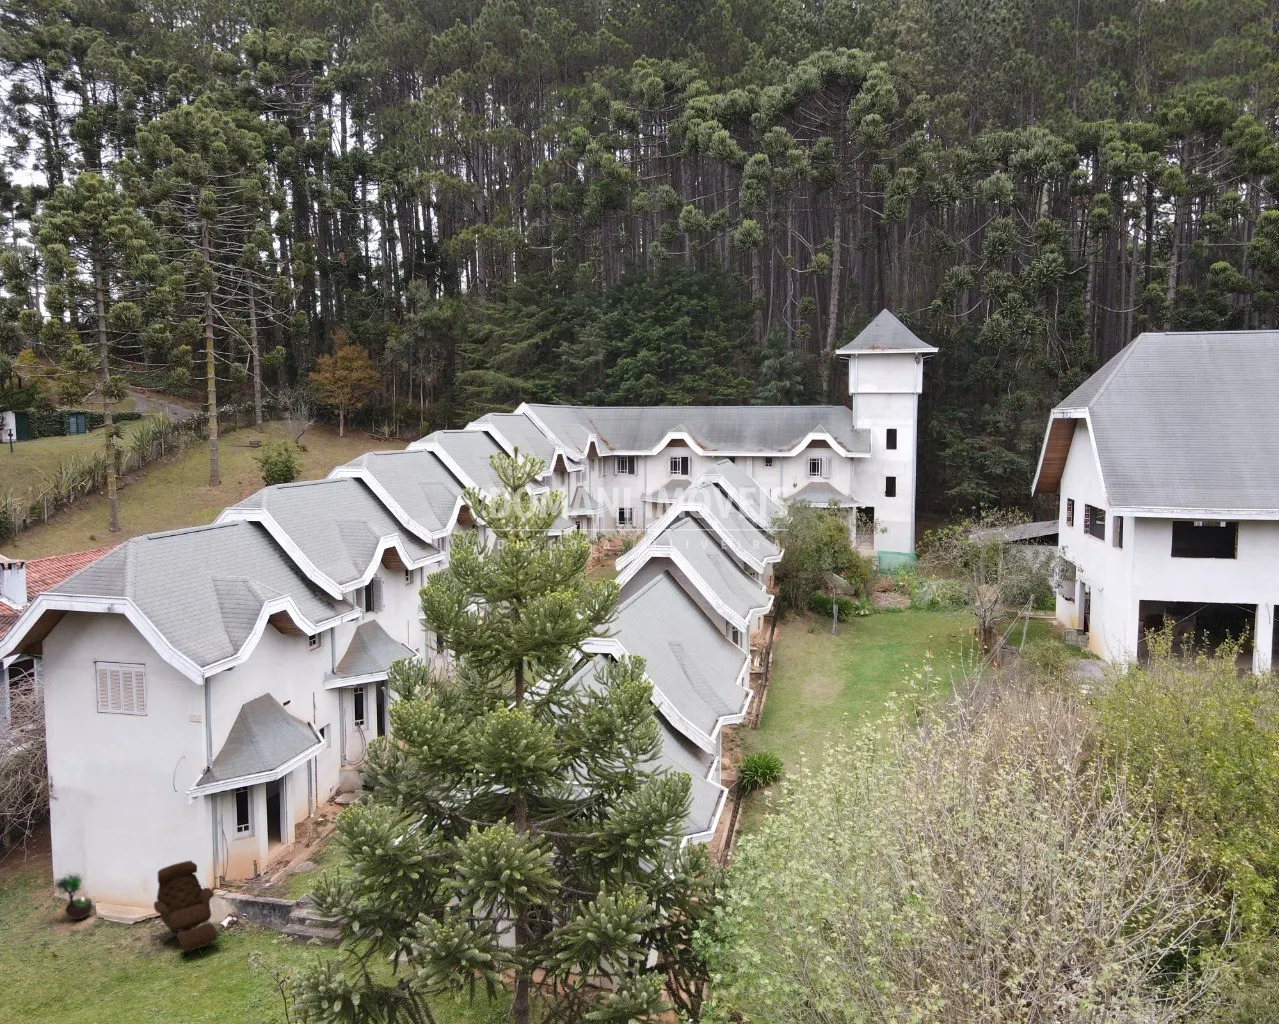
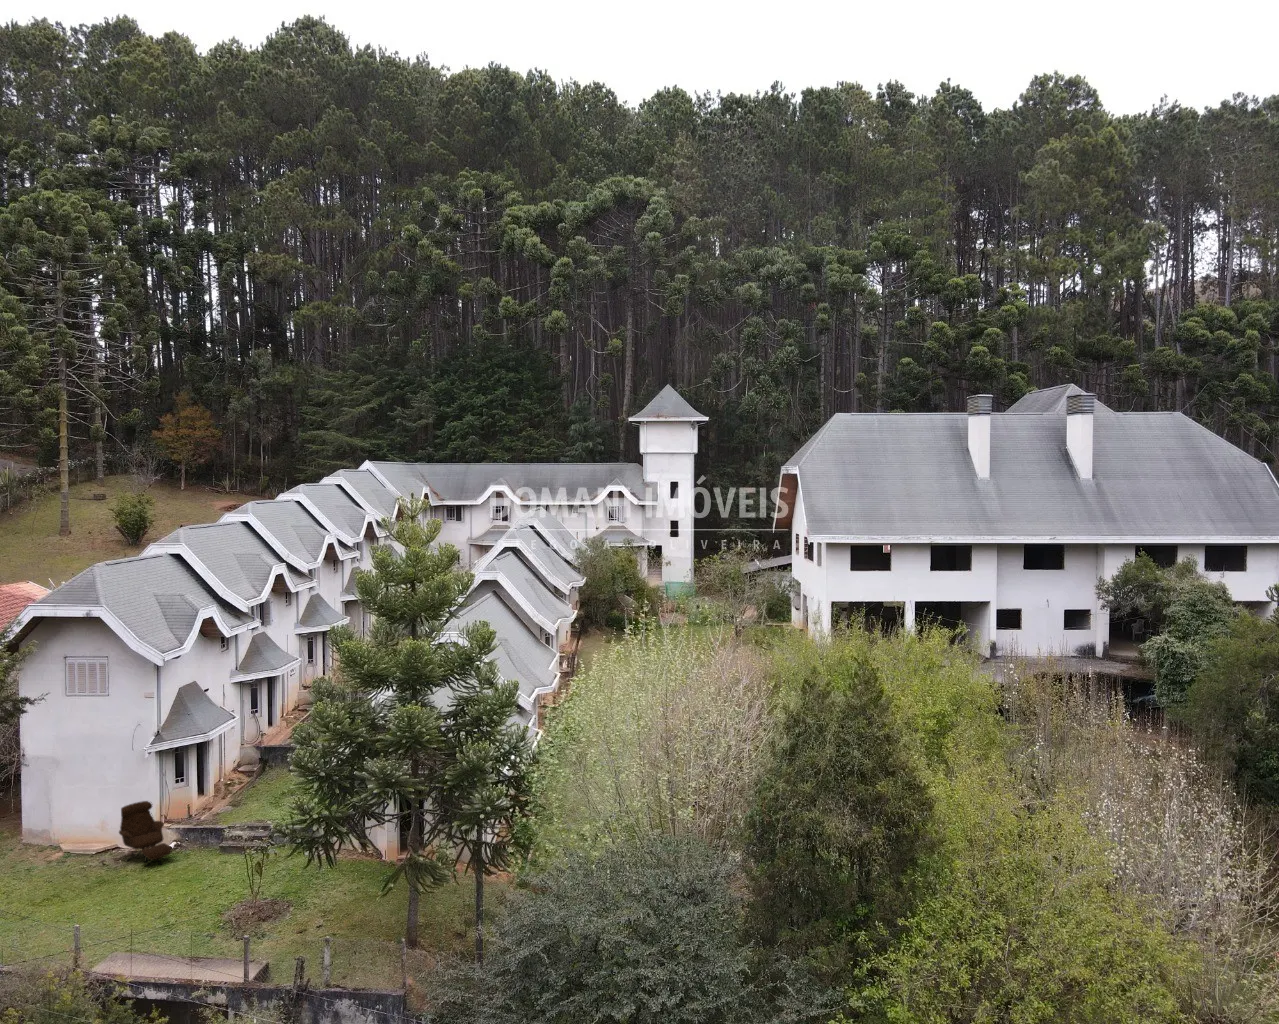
potted tree: present [53,874,92,919] -> none [28,814,60,854]

